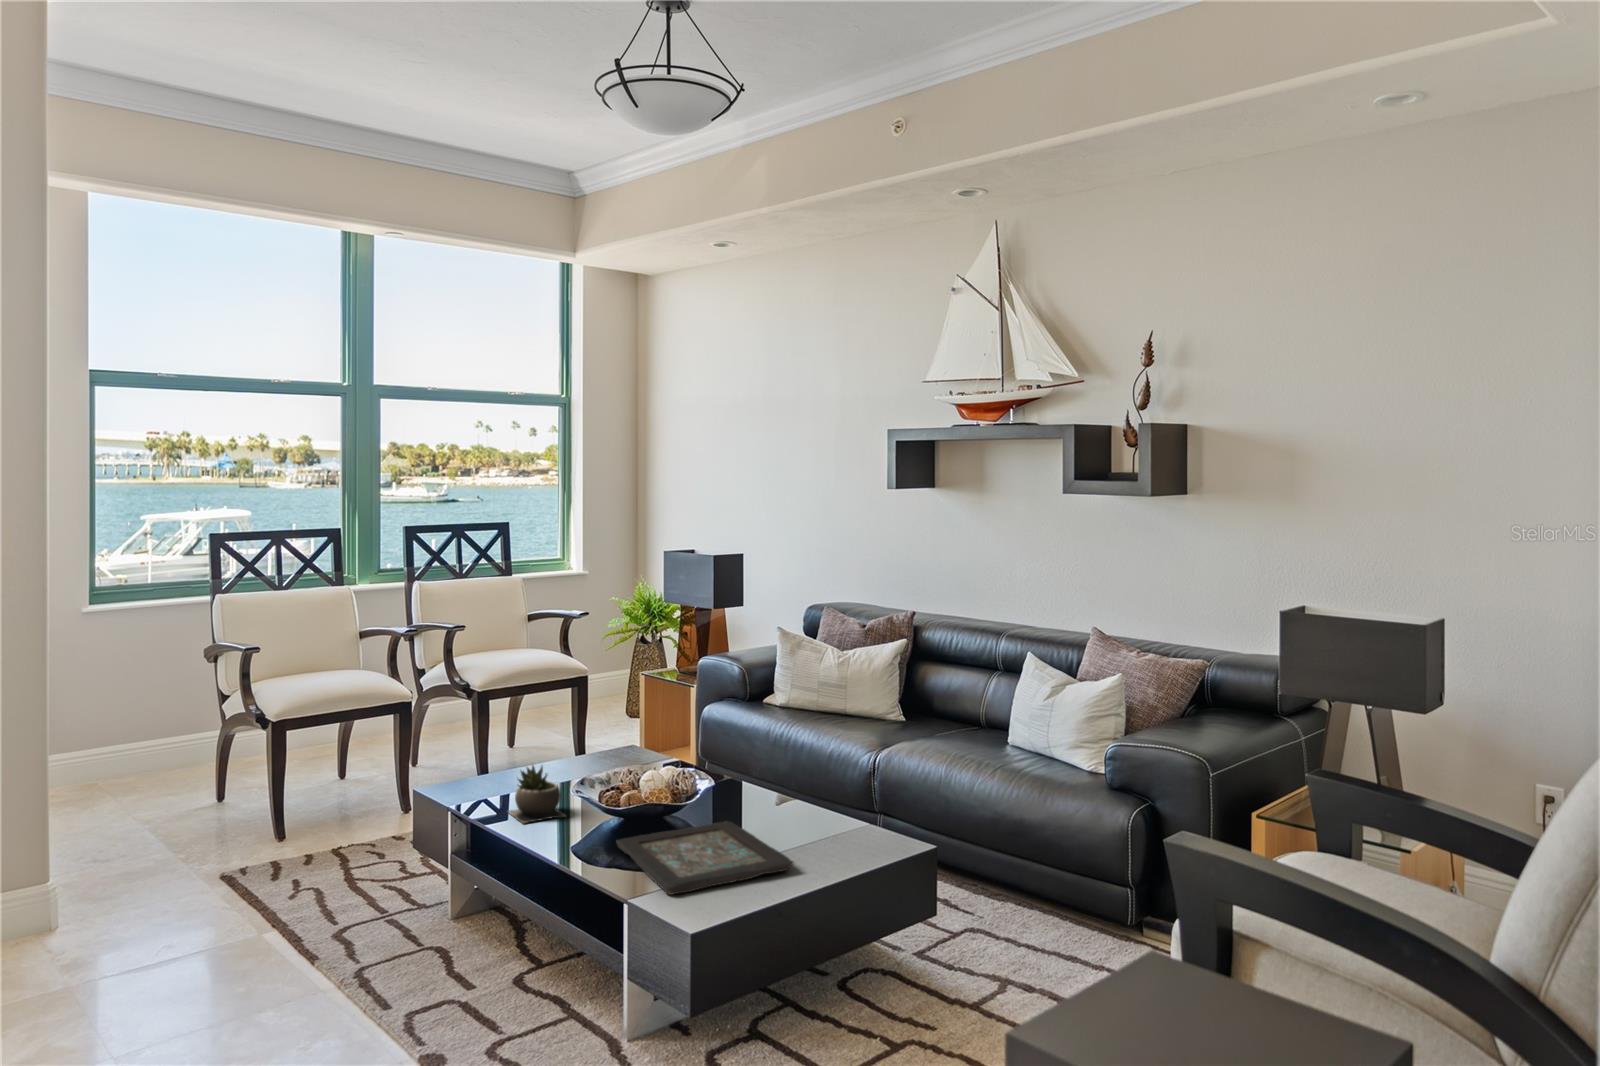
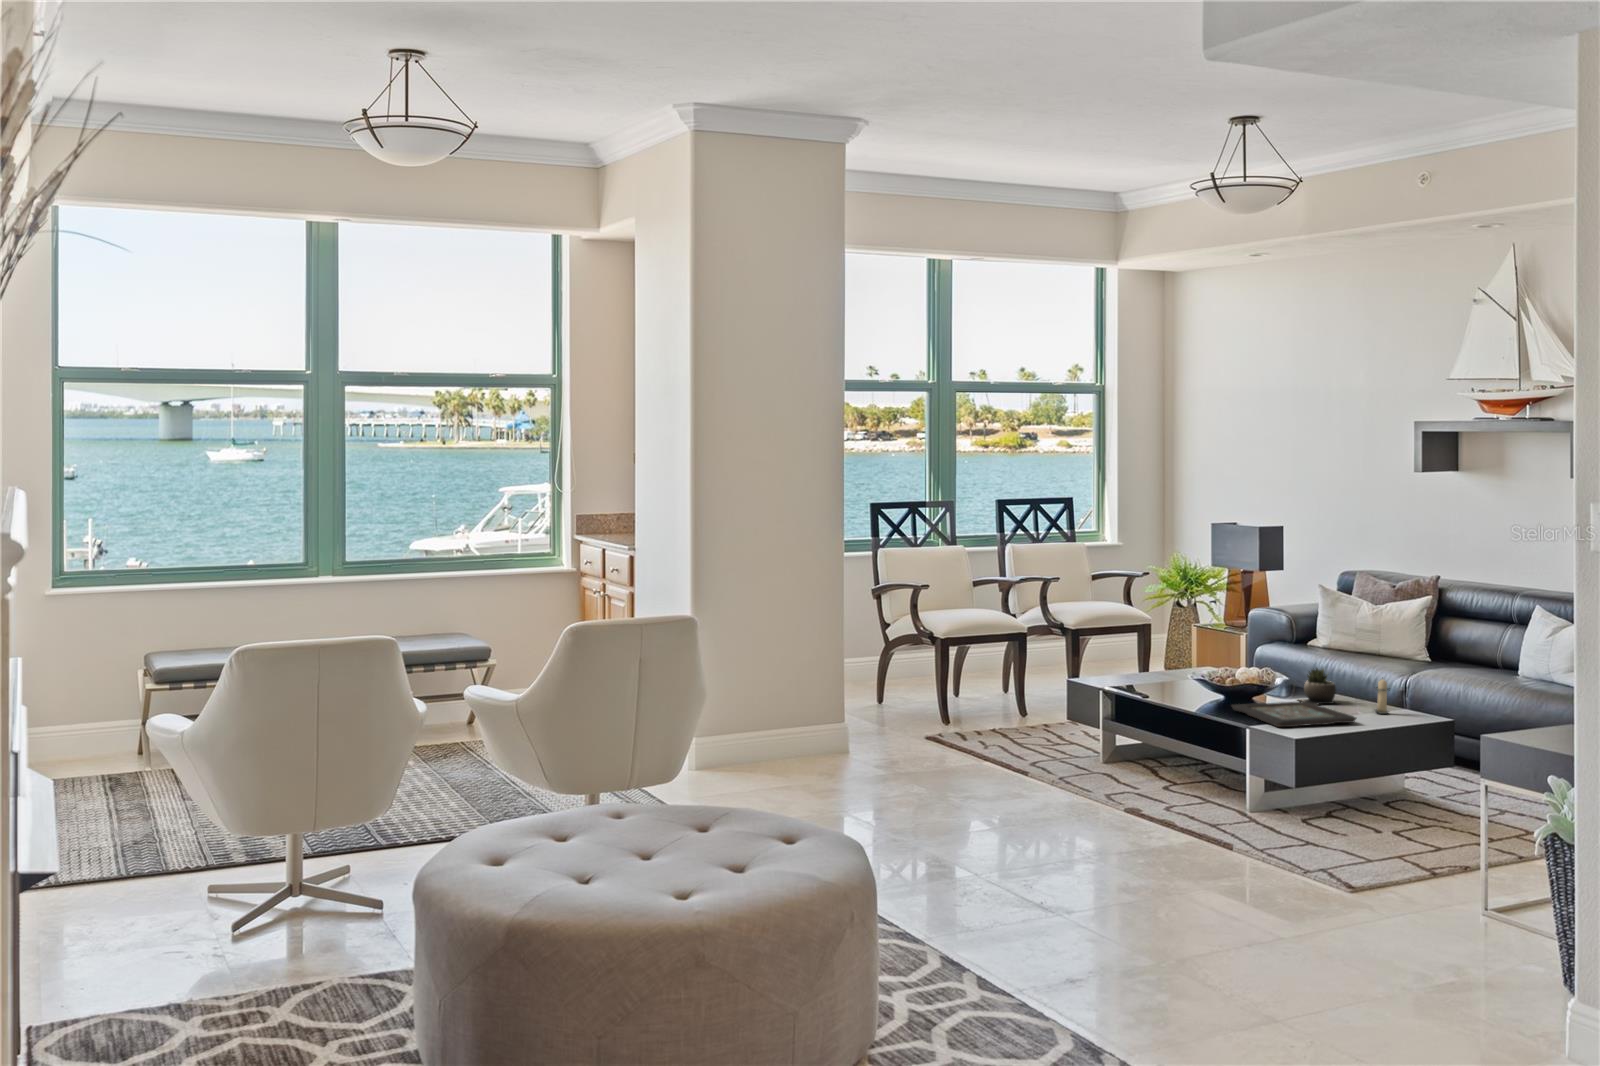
succulent plant: present [508,765,565,823] -> present [1300,668,1338,705]
candle: none [822,783,849,840] -> present [1375,679,1390,714]

